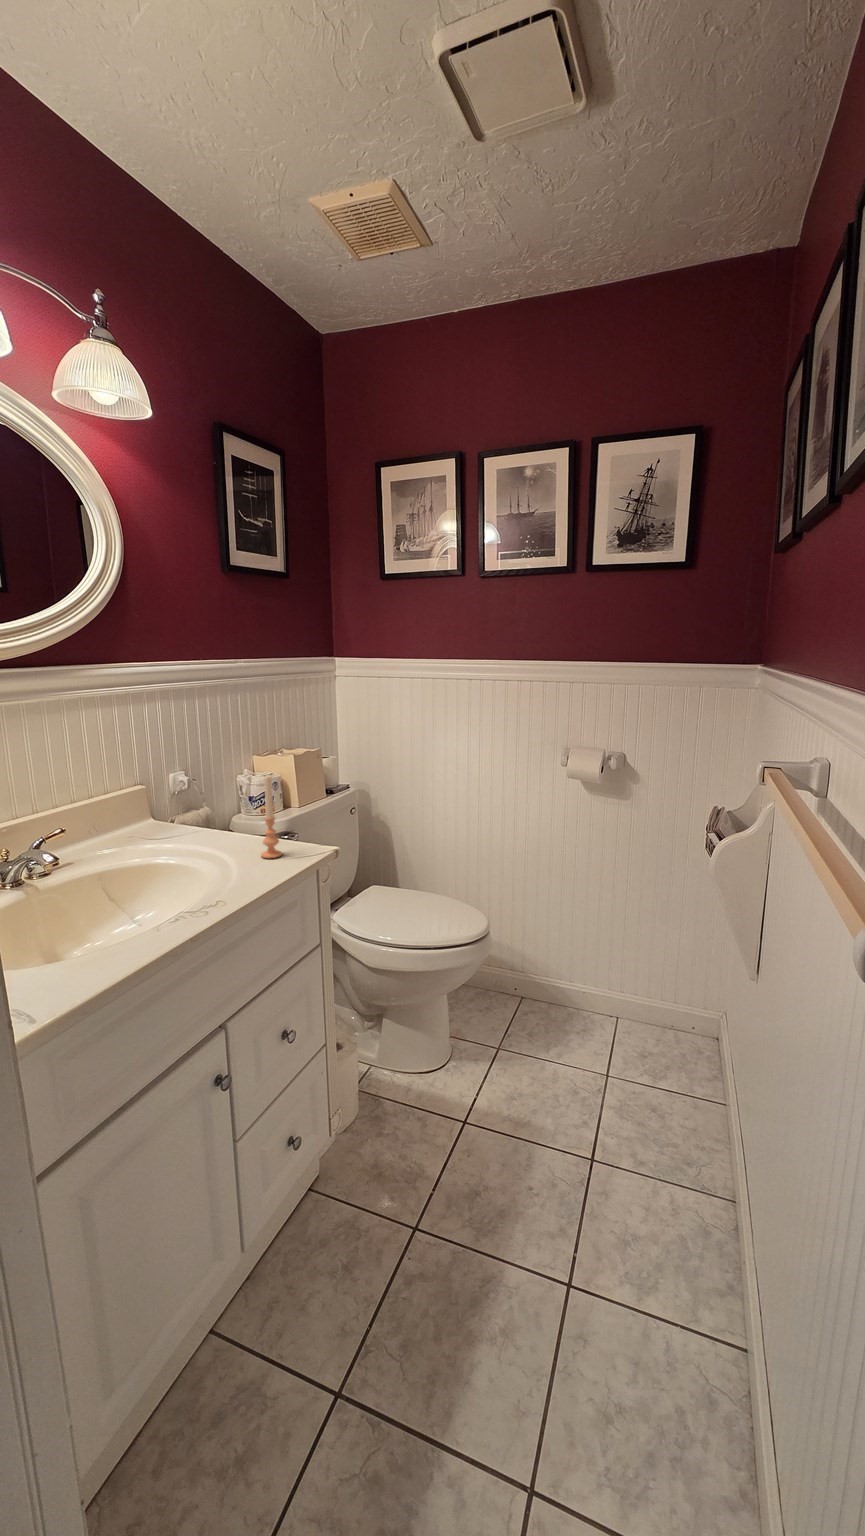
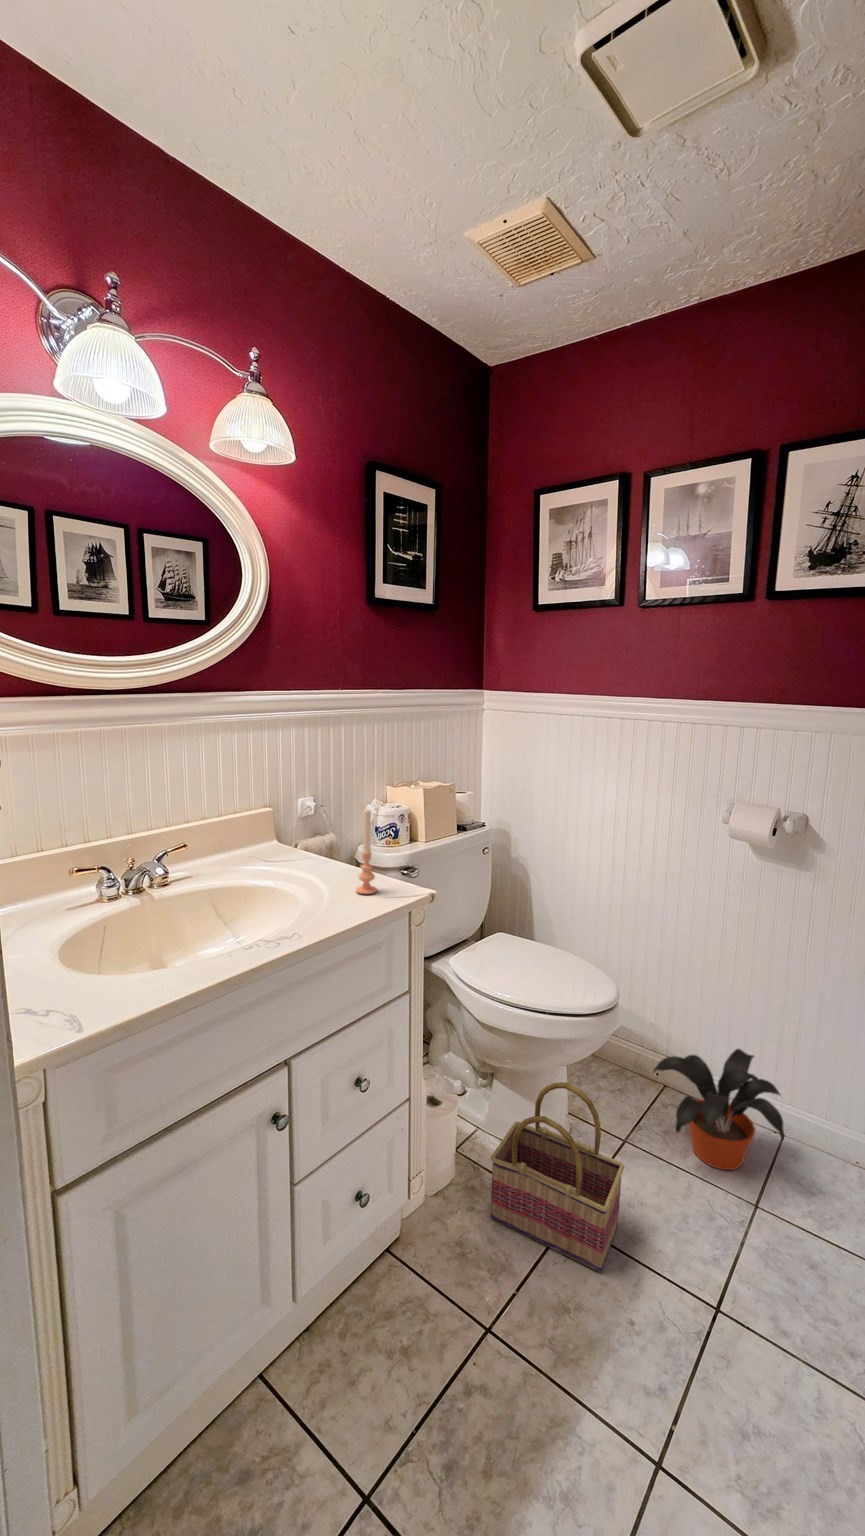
potted plant: none [517,955,624,1054] -> present [653,1049,784,1170]
basket: none [396,1006,509,1156] -> present [491,1082,624,1272]

